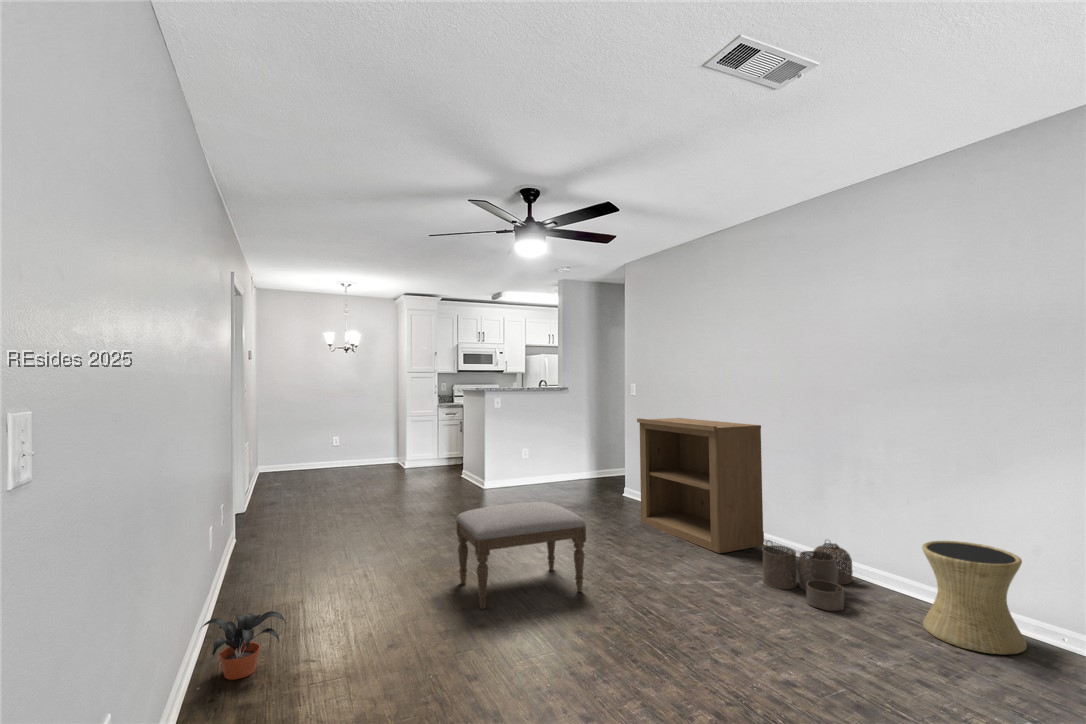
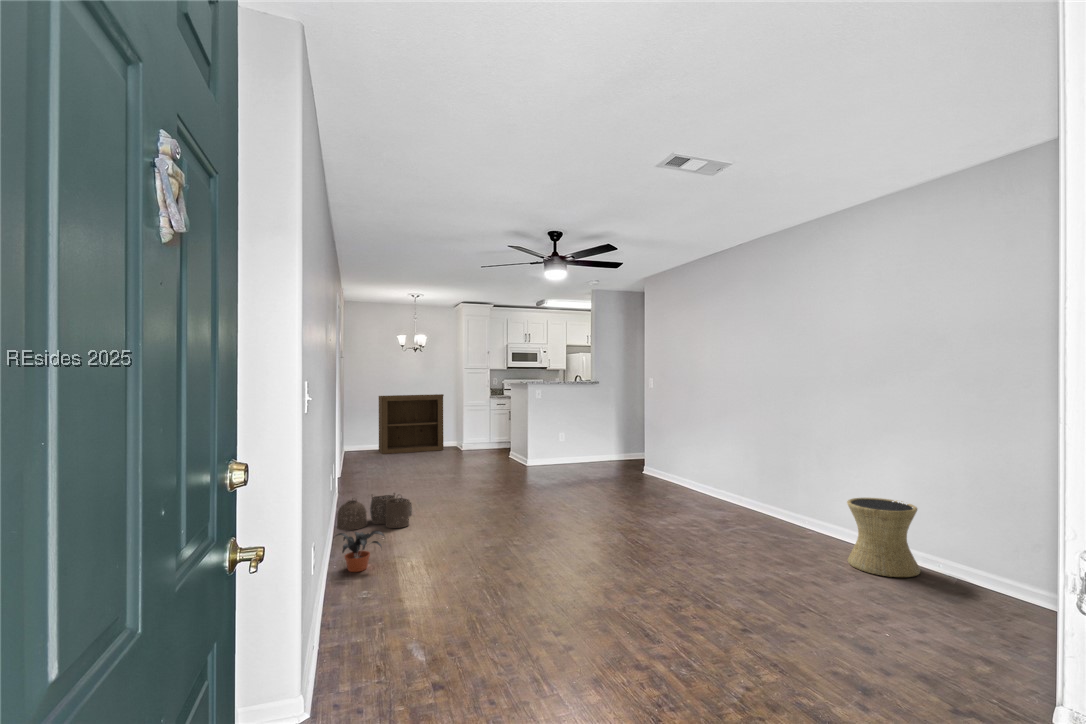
bookshelf: present [637,418,764,553] -> present [379,394,444,454]
ottoman: present [457,502,586,609] -> none [502,468,597,542]
woven basket: present [762,541,853,611] -> present [337,493,412,530]

